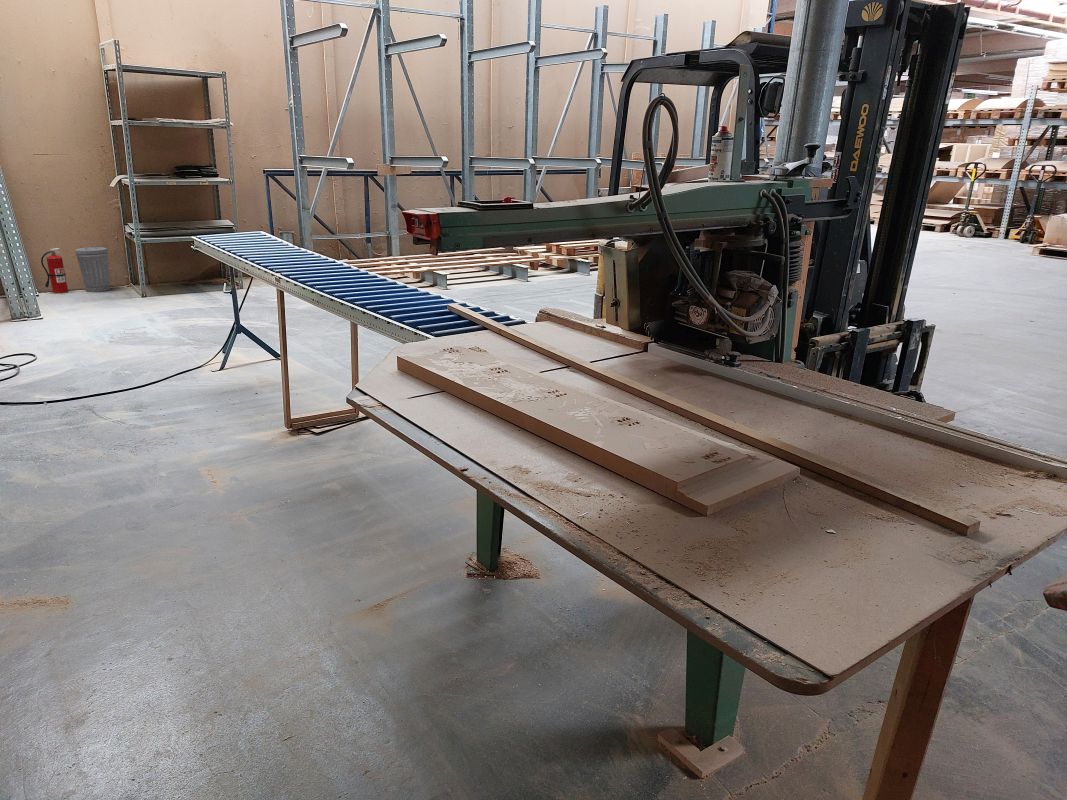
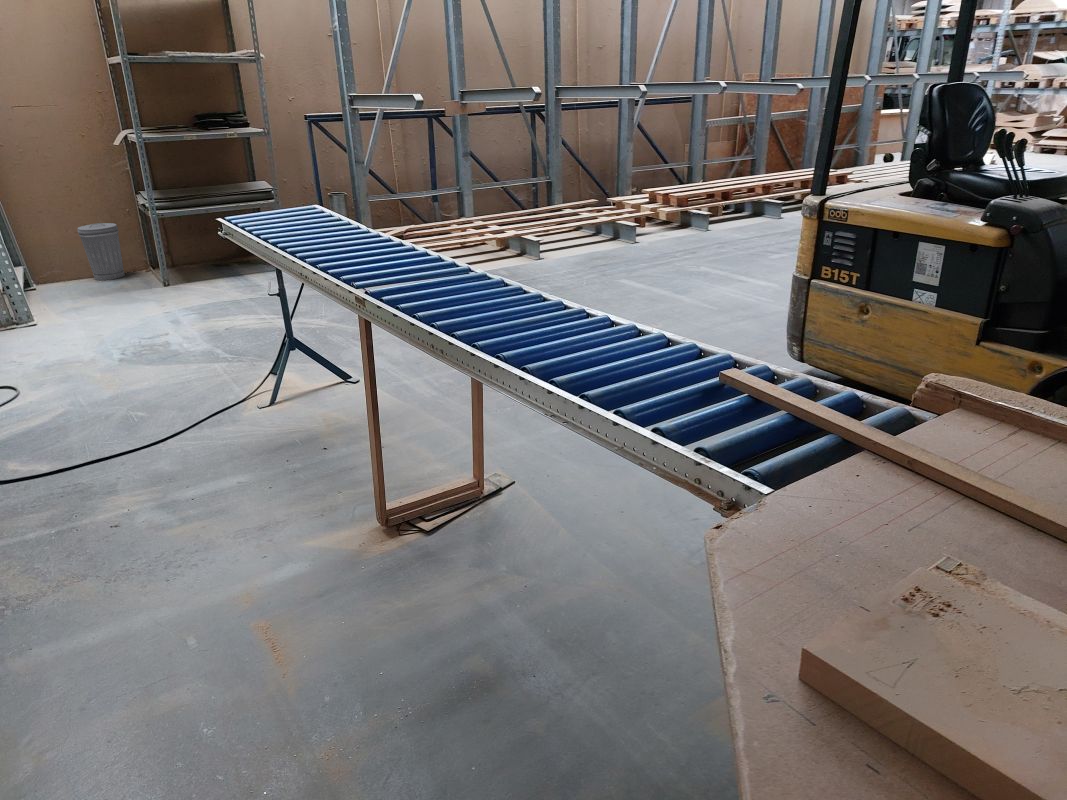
fire extinguisher: present [41,248,68,293] -> none [36,227,73,284]

